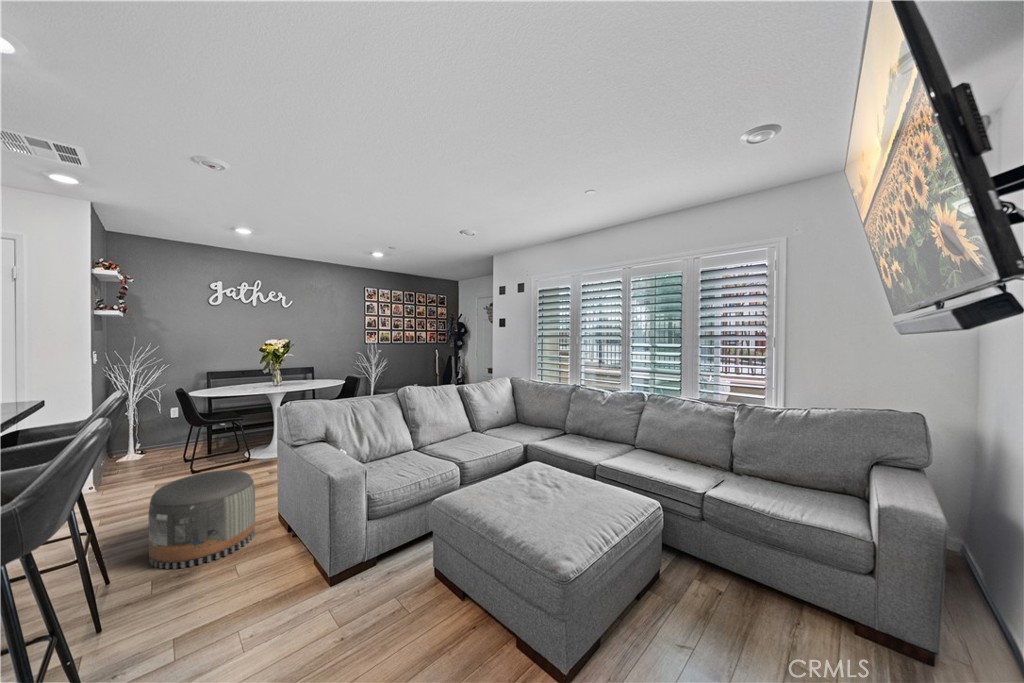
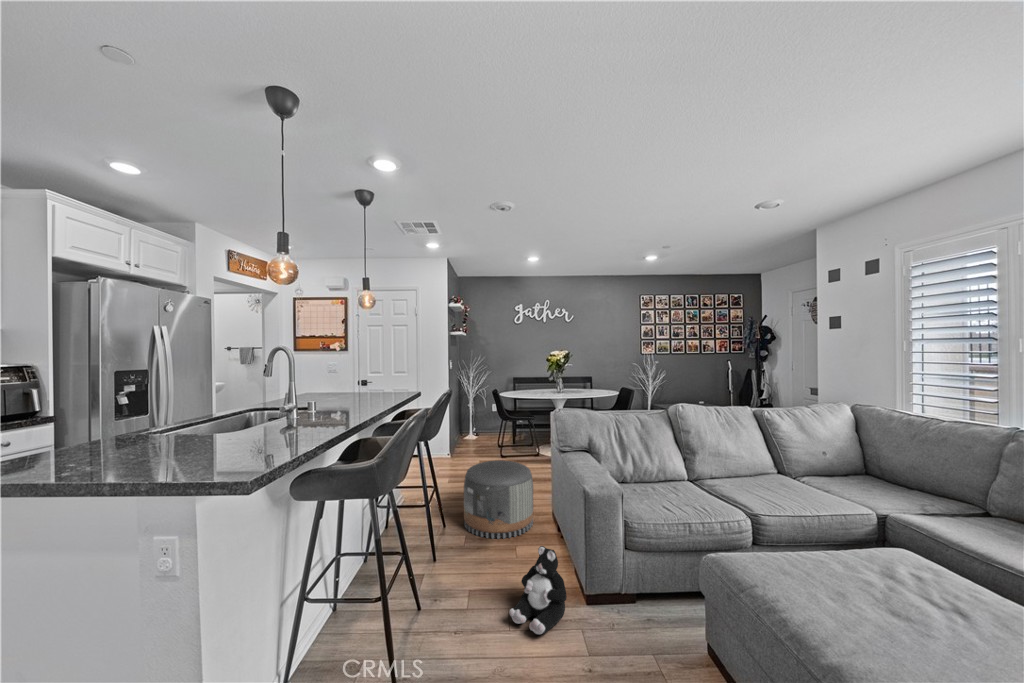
plush toy: none [243,543,311,633] -> present [509,546,567,634]

